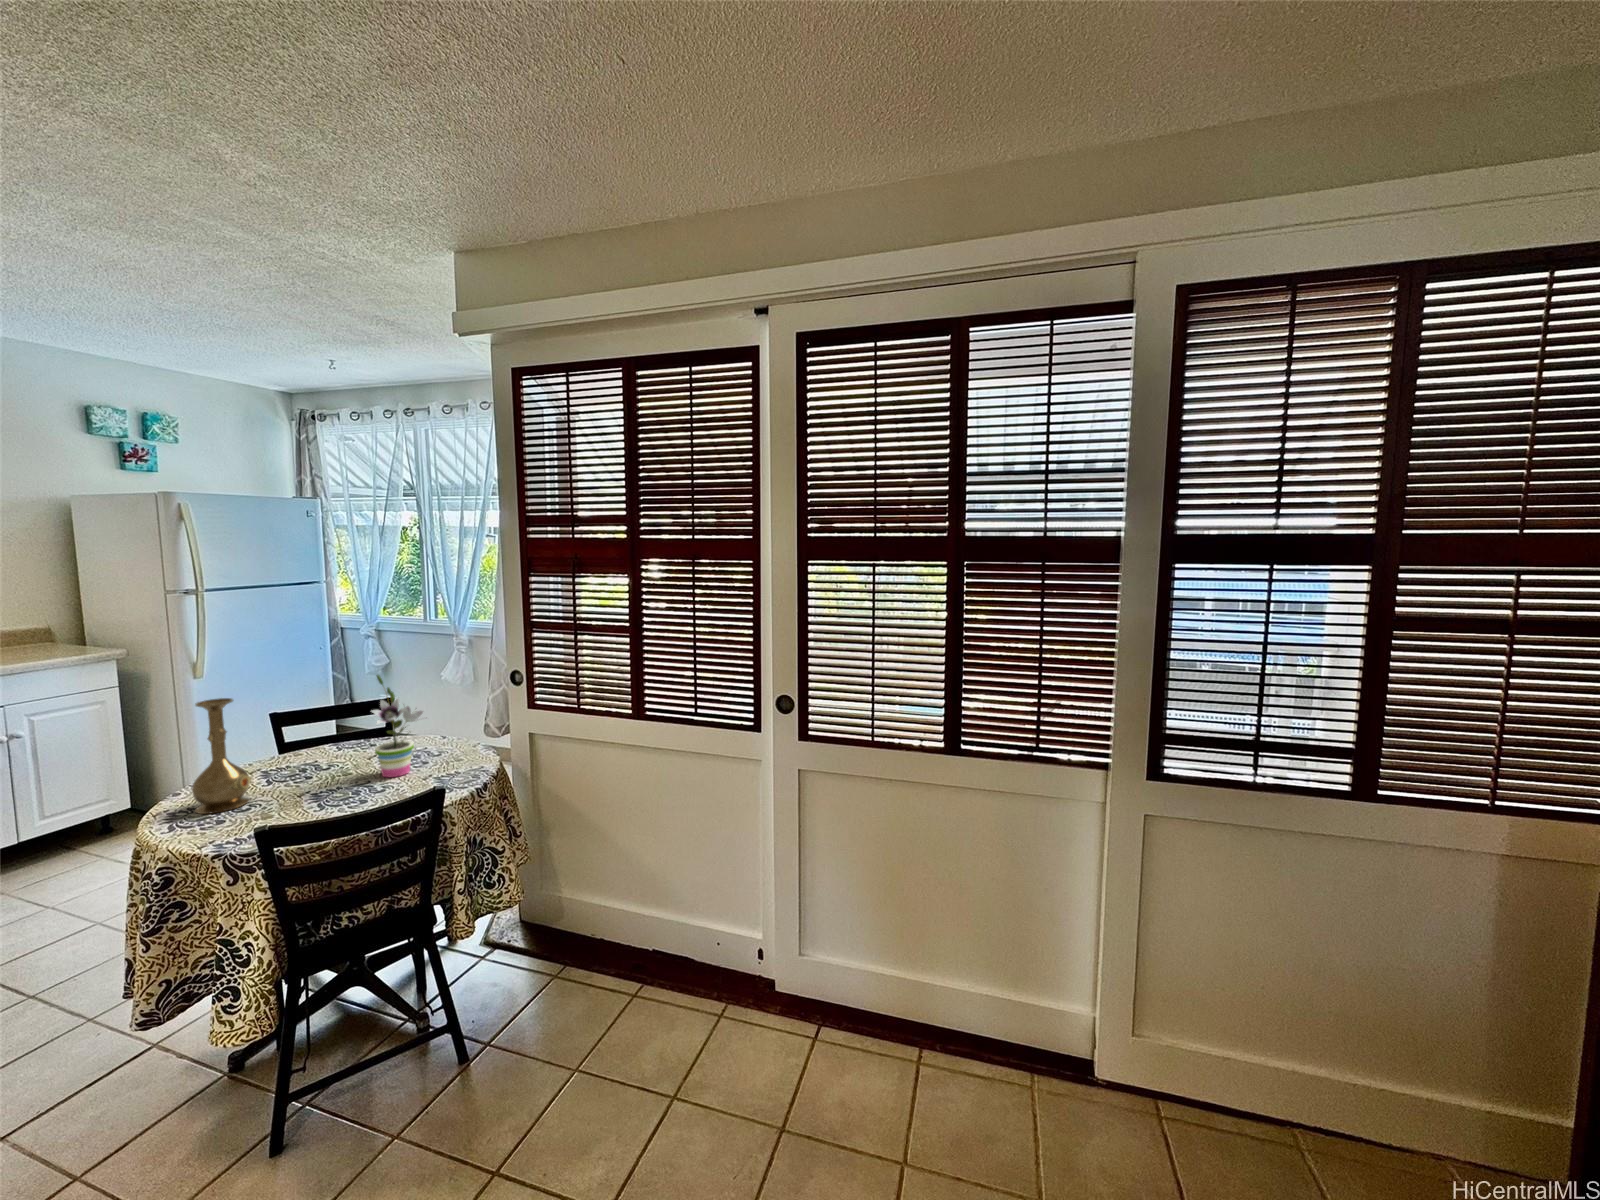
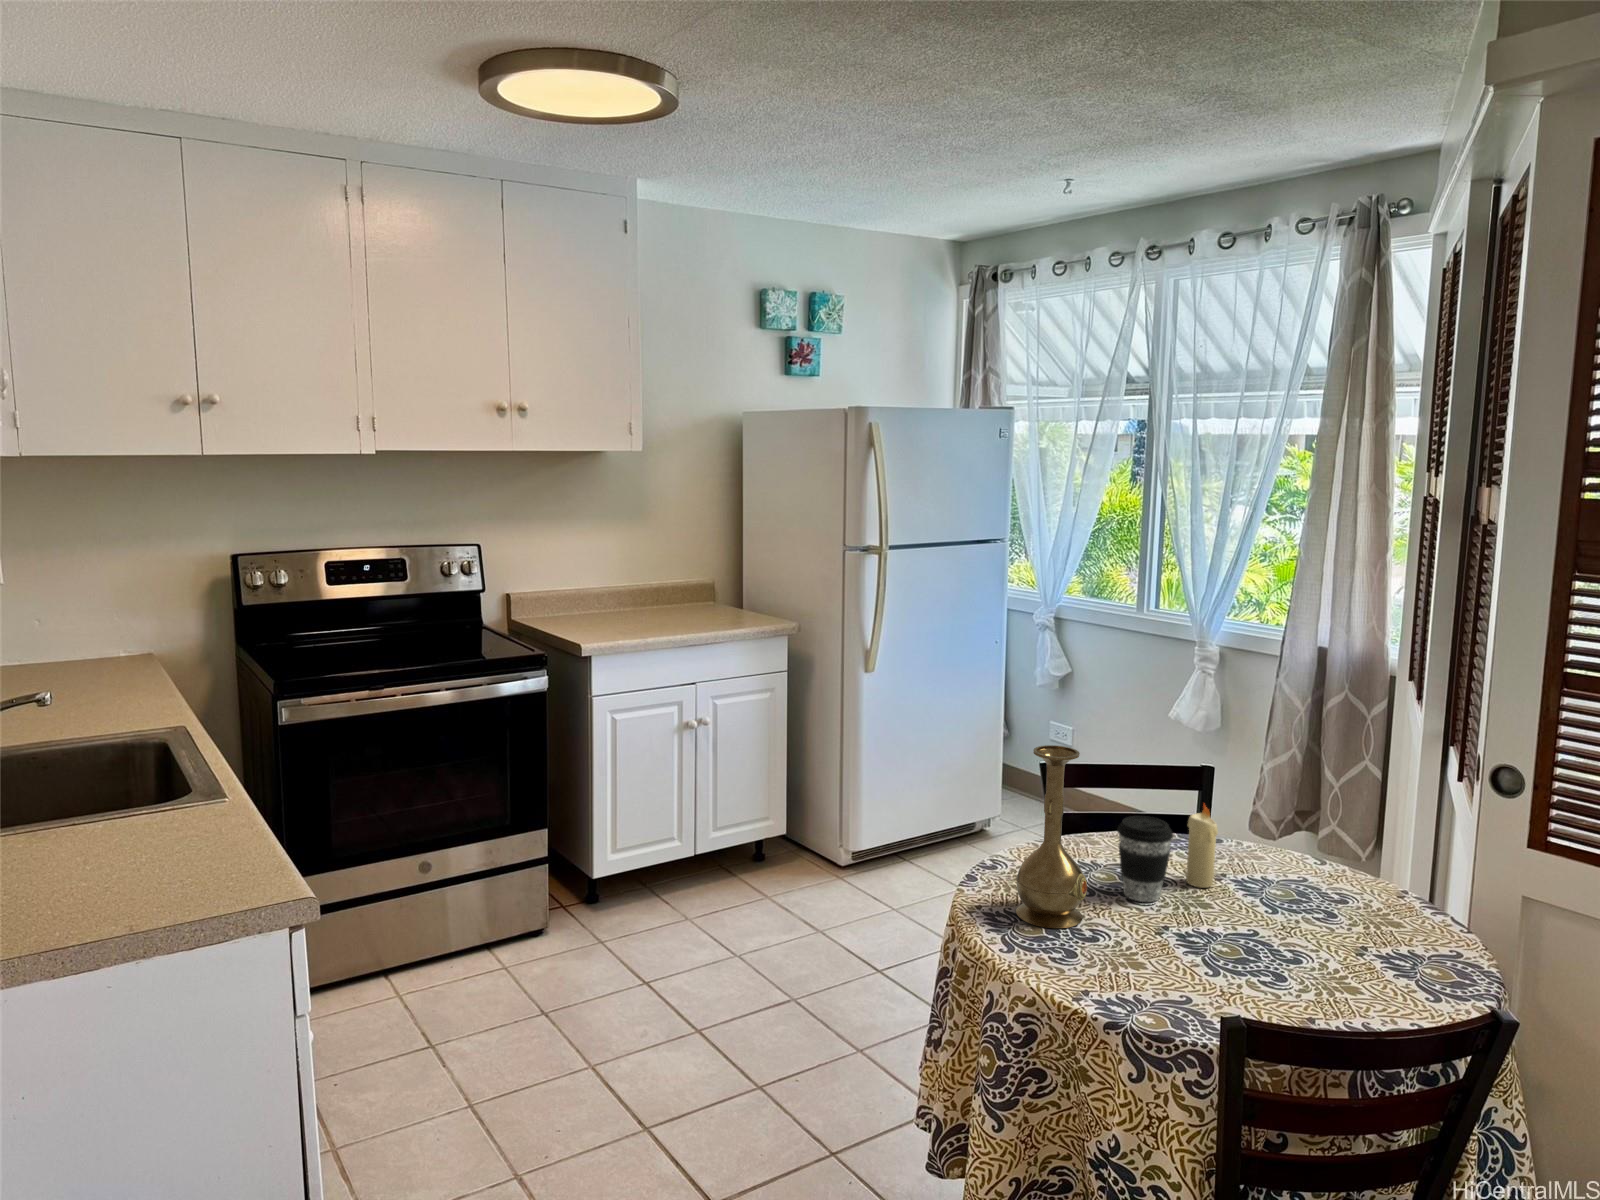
potted plant: present [372,675,423,777] -> none [1255,737,1345,930]
candle: none [345,718,366,767] -> present [1186,804,1218,888]
coffee cup: none [285,732,326,783] -> present [1117,816,1173,902]

